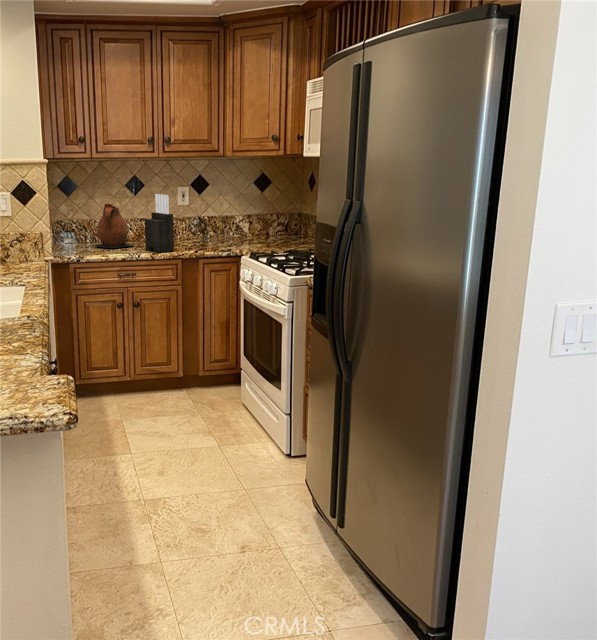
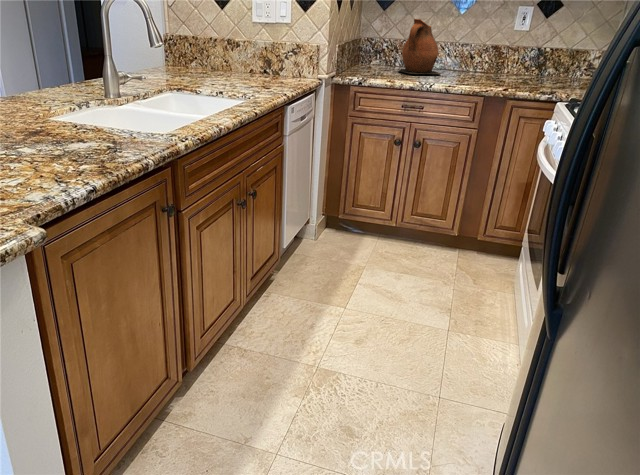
knife block: present [145,194,174,252] -> none [447,8,486,86]

